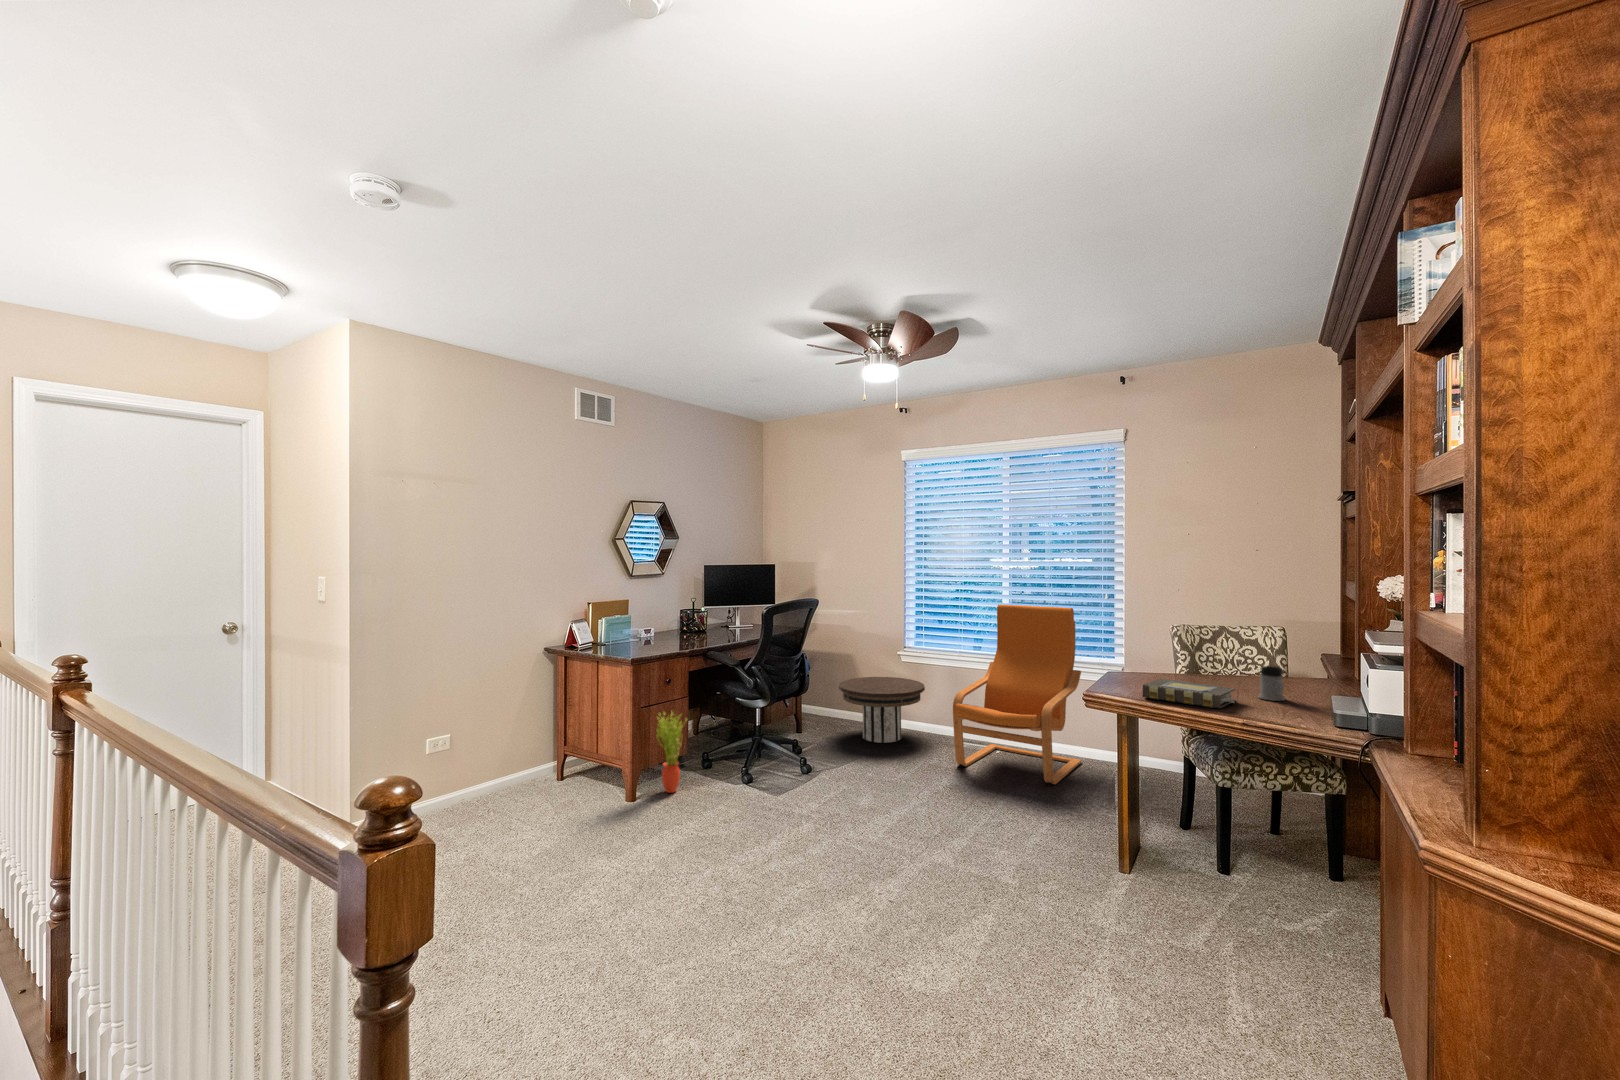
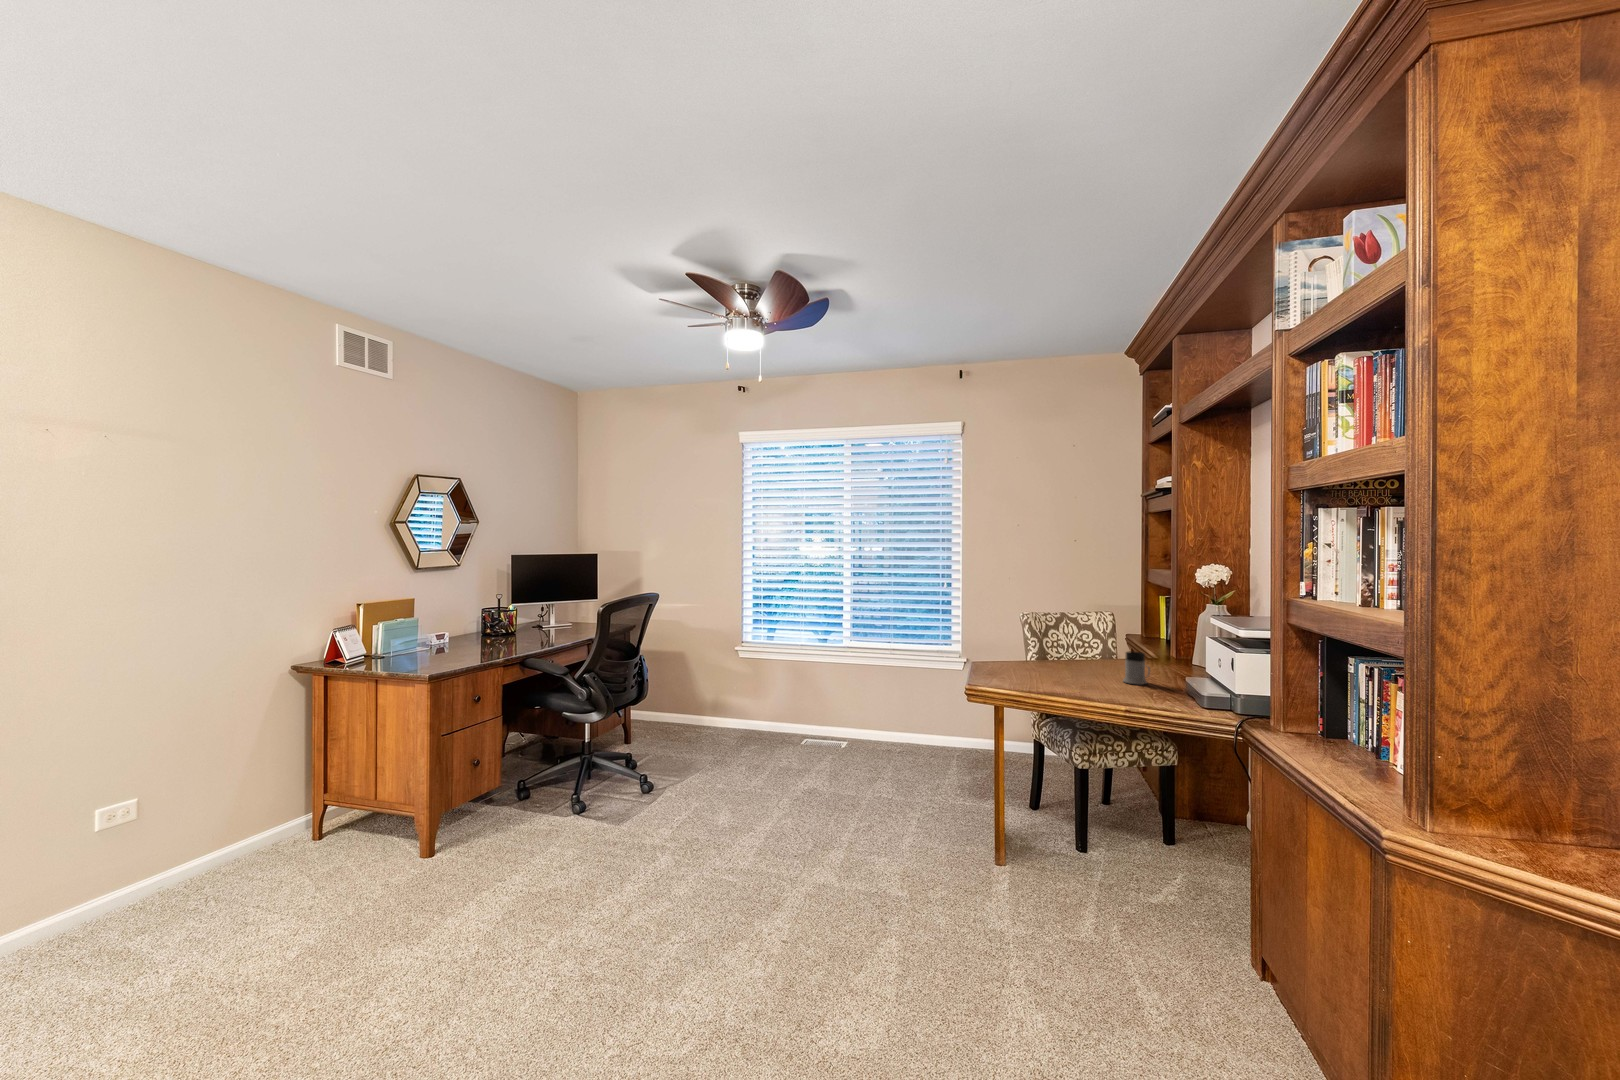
armchair: present [953,605,1082,786] -> none [801,595,919,776]
side table: present [839,677,925,743] -> none [673,674,764,745]
book: present [1143,679,1235,708] -> none [1028,668,1113,696]
potted plant: present [657,712,686,793] -> none [462,733,504,835]

